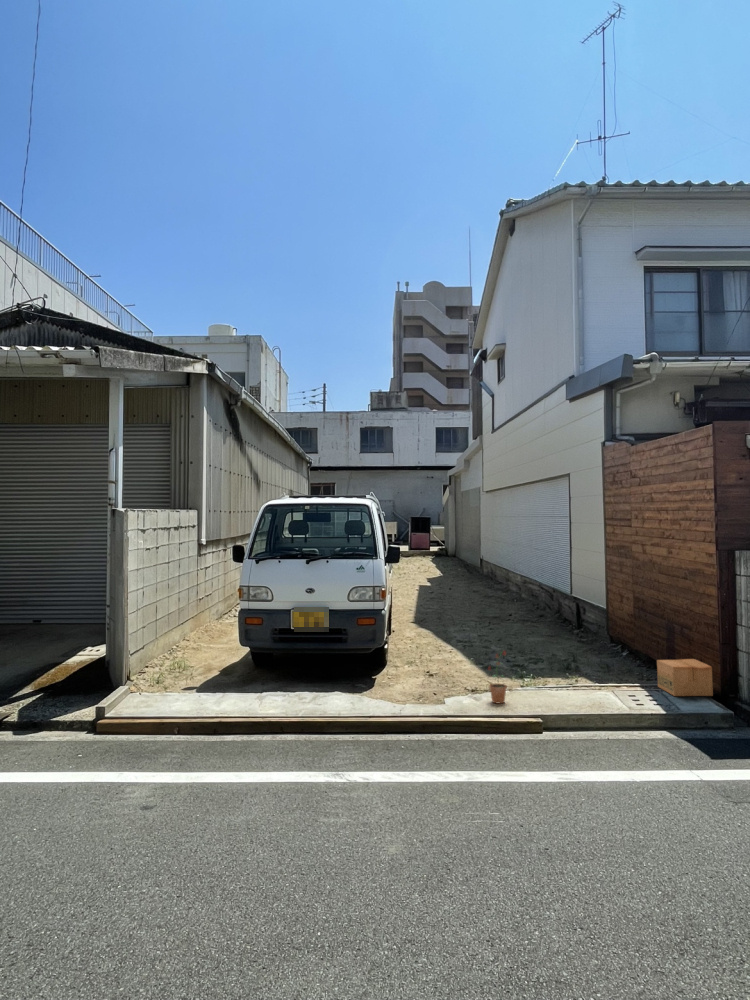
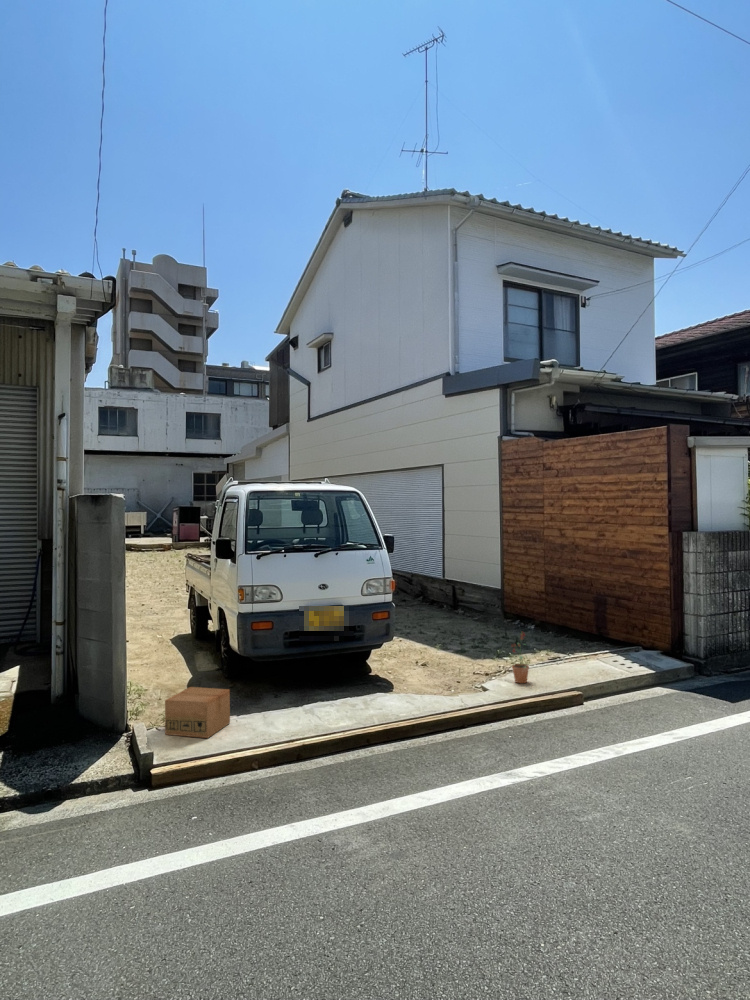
cardboard box: present [657,659,713,696] -> present [165,687,230,738]

